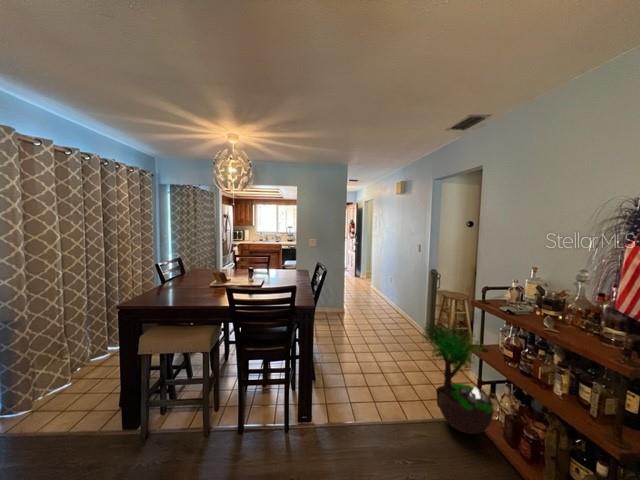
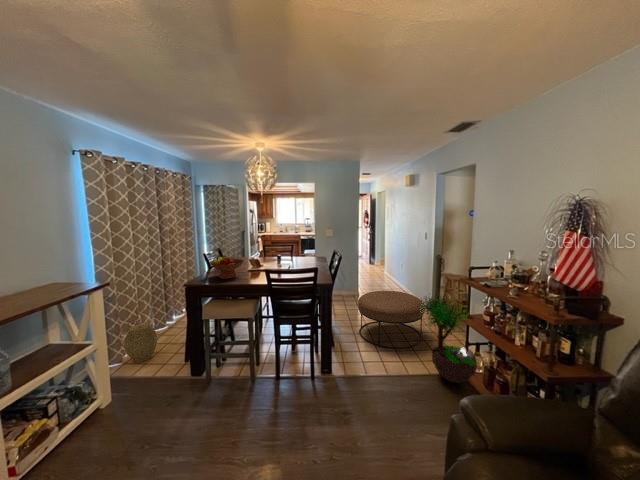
fruit bowl: none [158,268,205,298] -> present [210,256,244,279]
ottoman: none [345,311,423,384] -> present [358,291,424,349]
woven basket: none [38,354,88,407] -> present [124,324,157,362]

